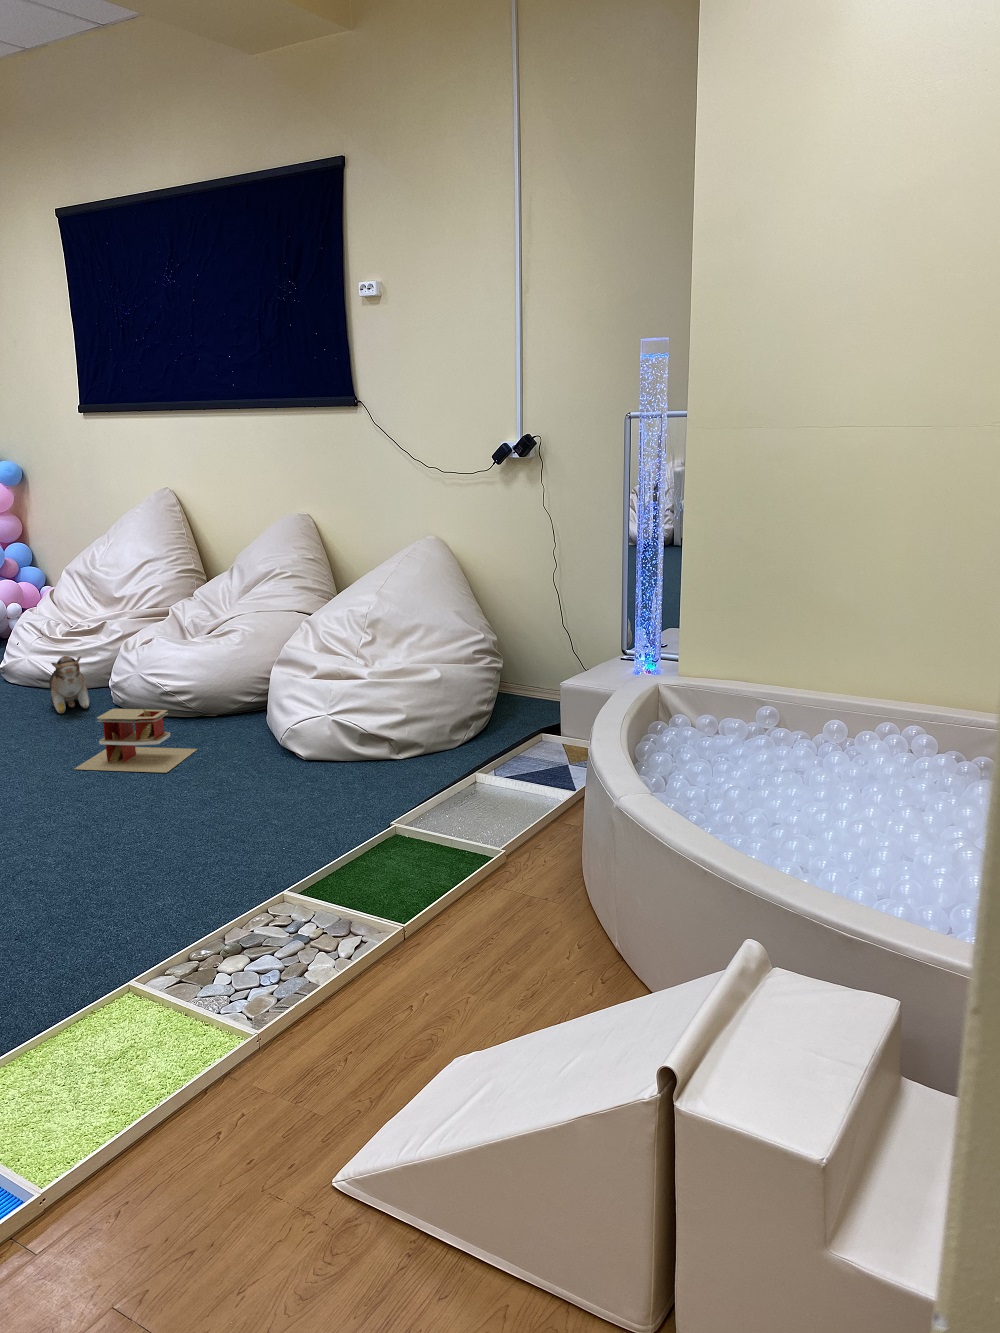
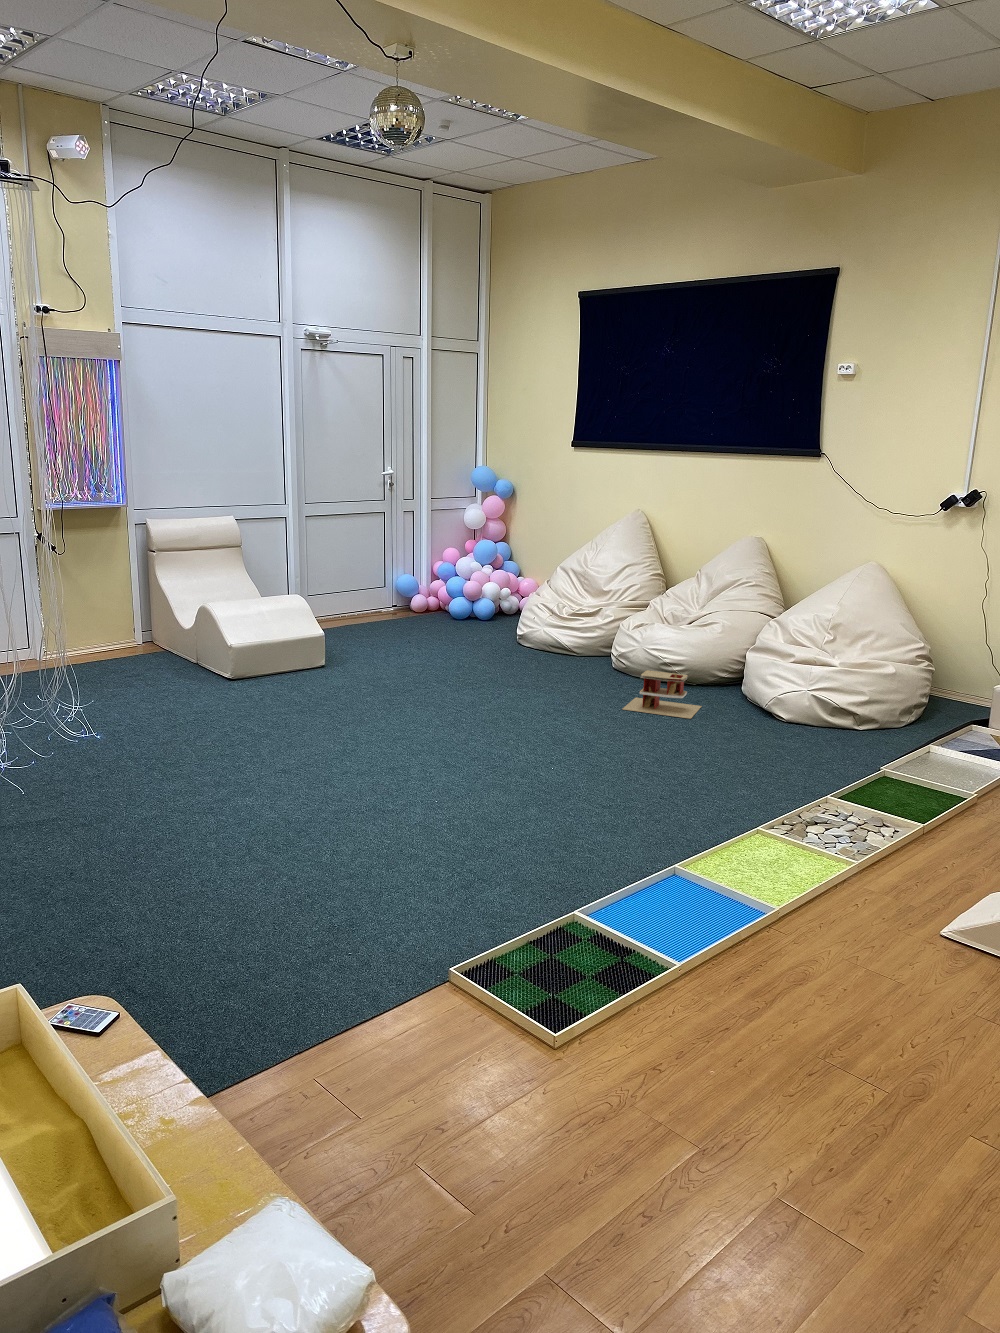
plush toy: present [49,656,89,713] -> none [572,630,605,672]

